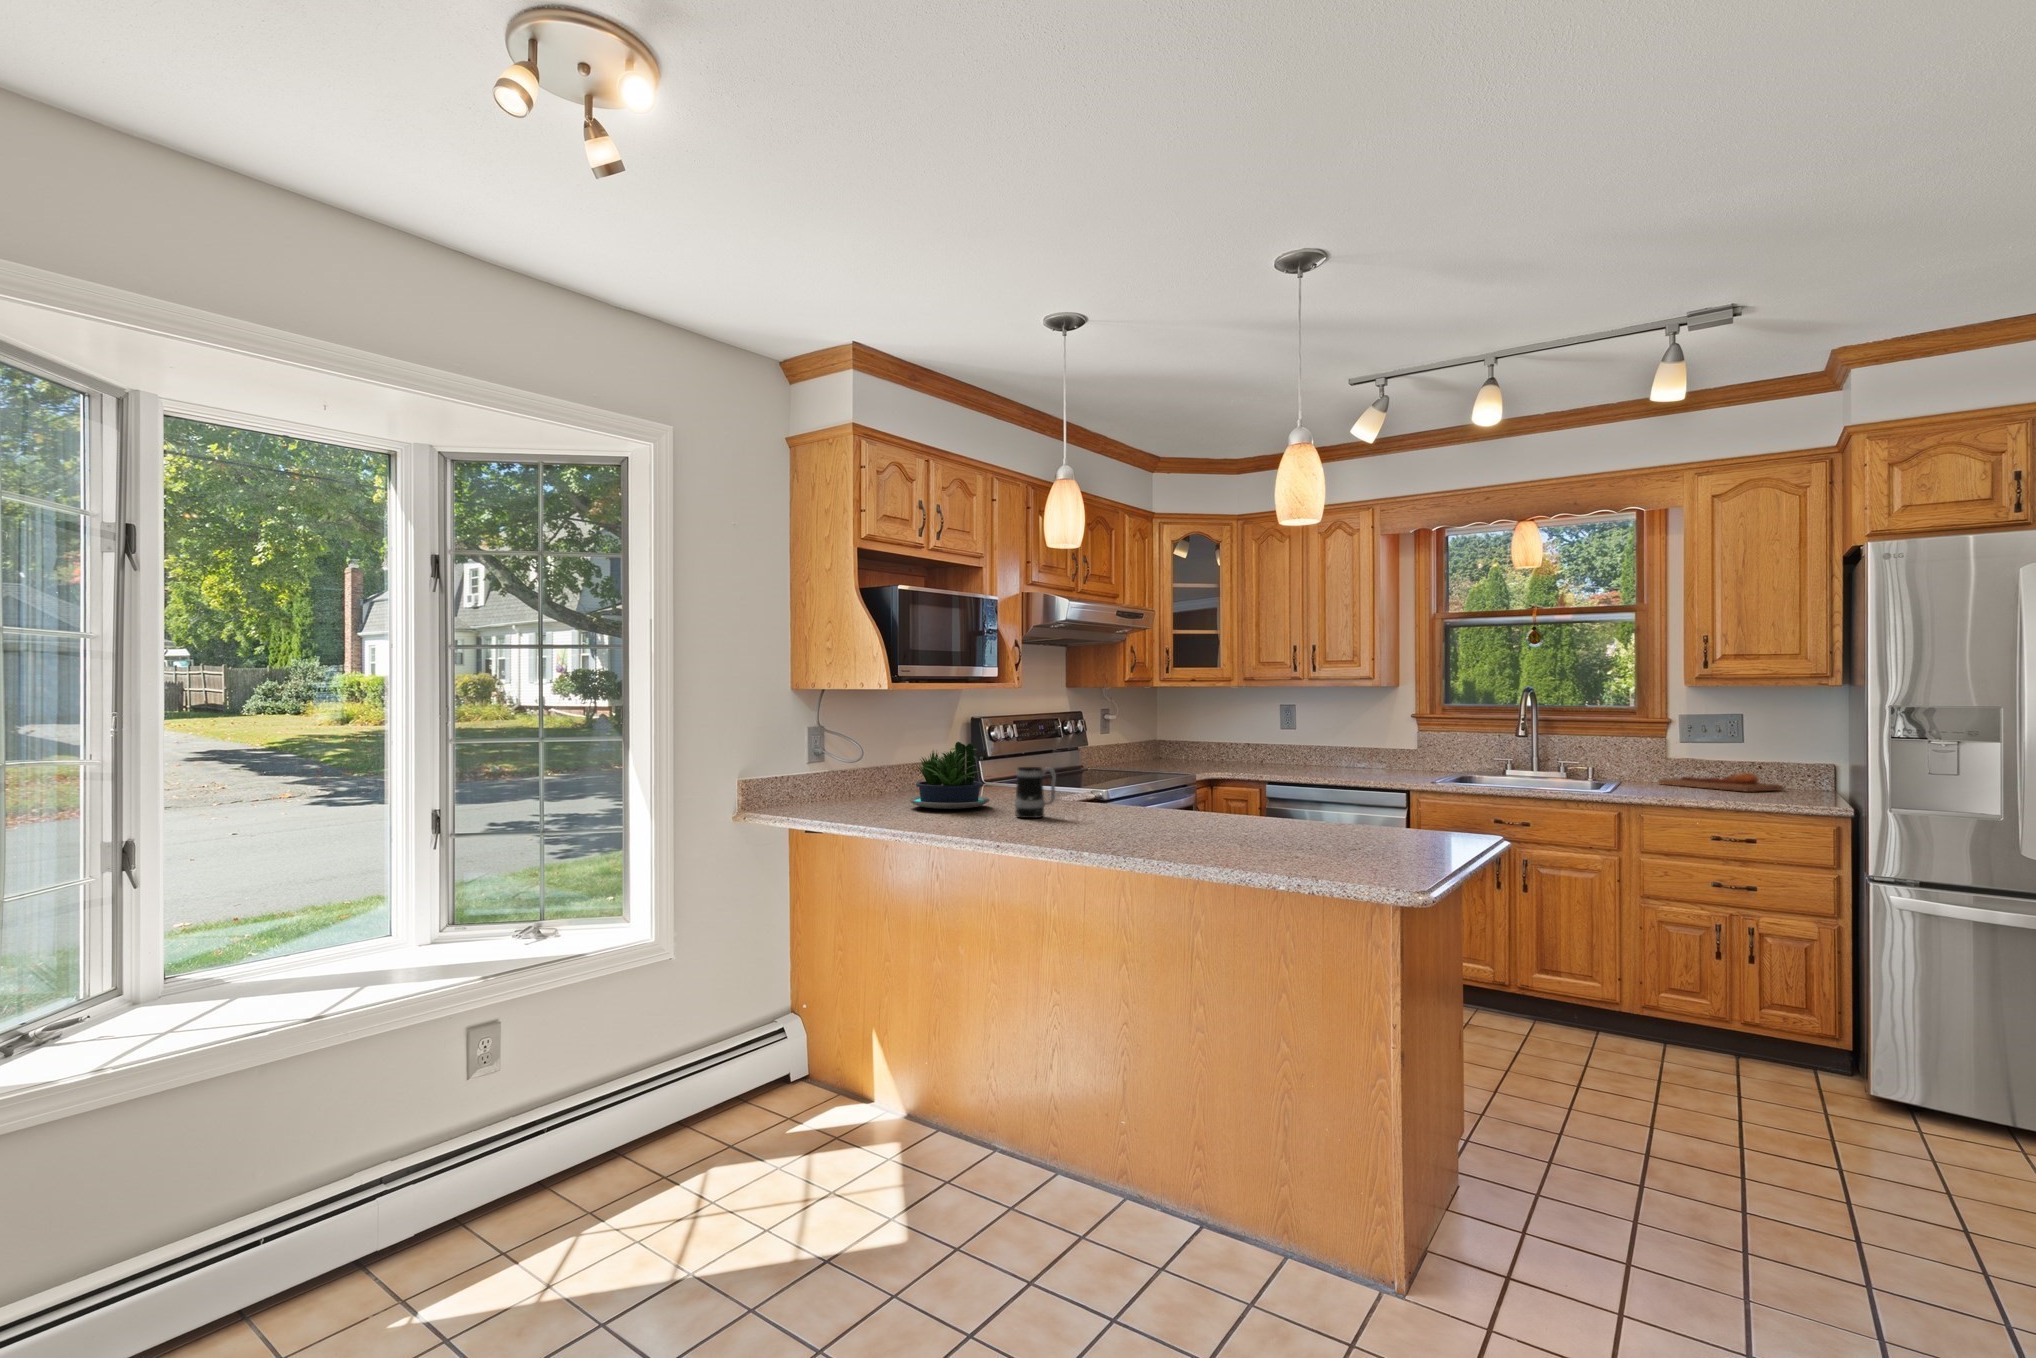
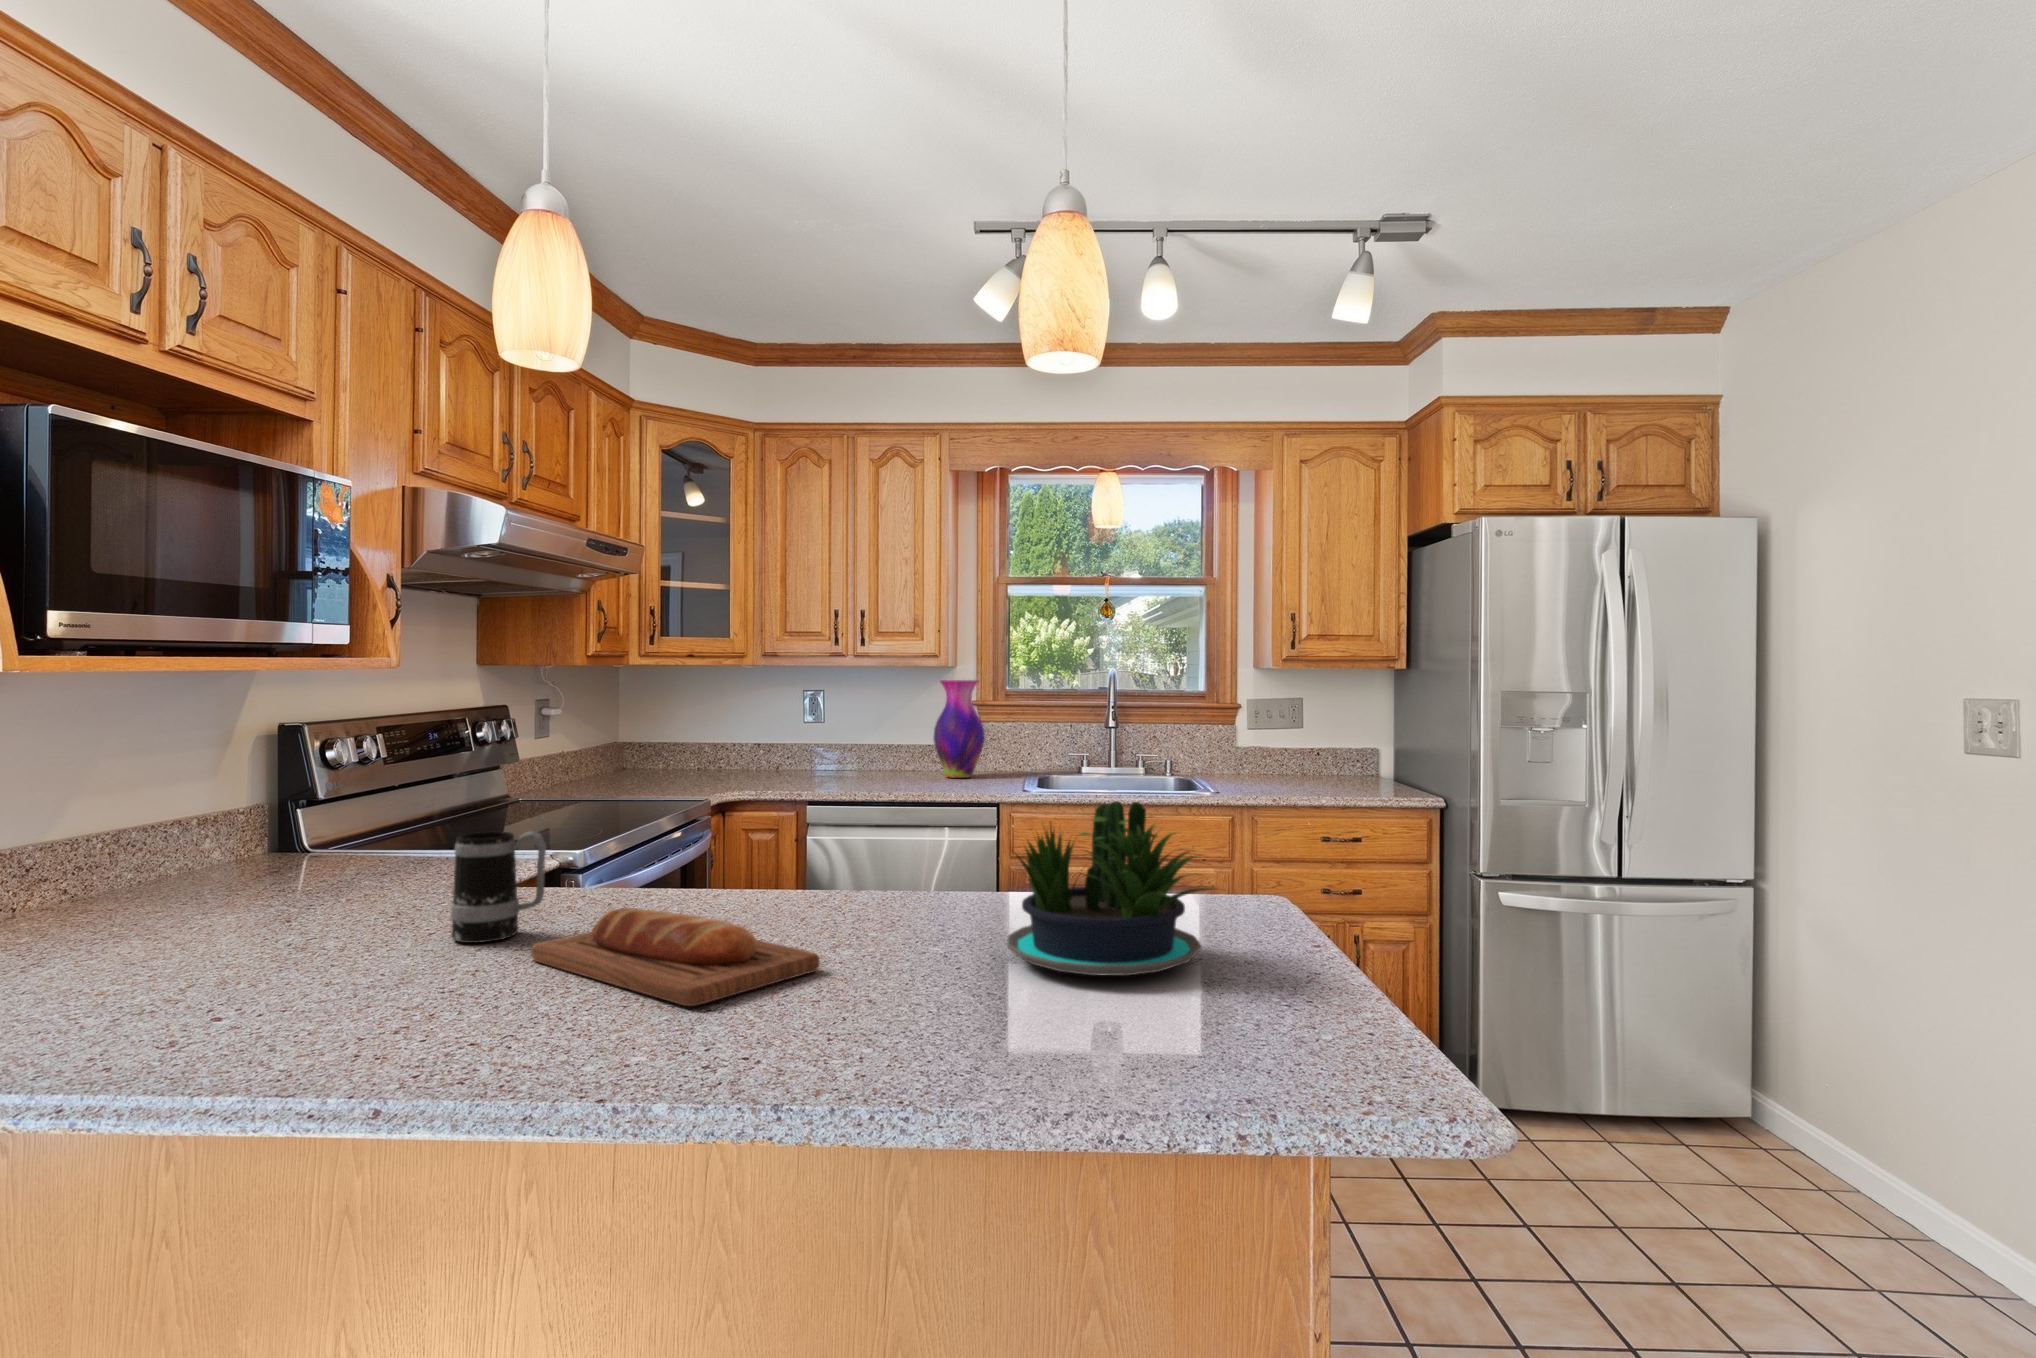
vase: none [1379,697,1422,773] -> present [933,680,985,778]
potted plant: present [909,742,990,809] -> present [1007,801,1213,976]
bread loaf: present [1658,773,1783,792] -> present [531,908,820,1006]

